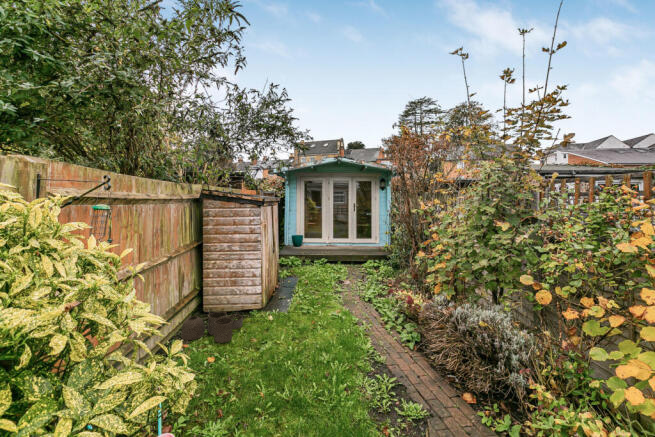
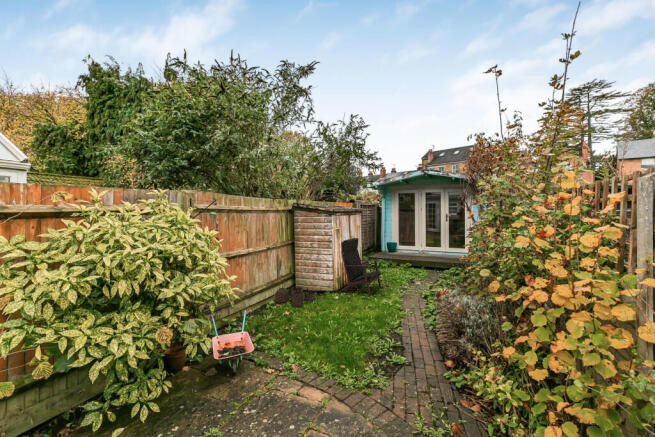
lounge chair: none [269,235,317,308] -> present [340,238,383,296]

